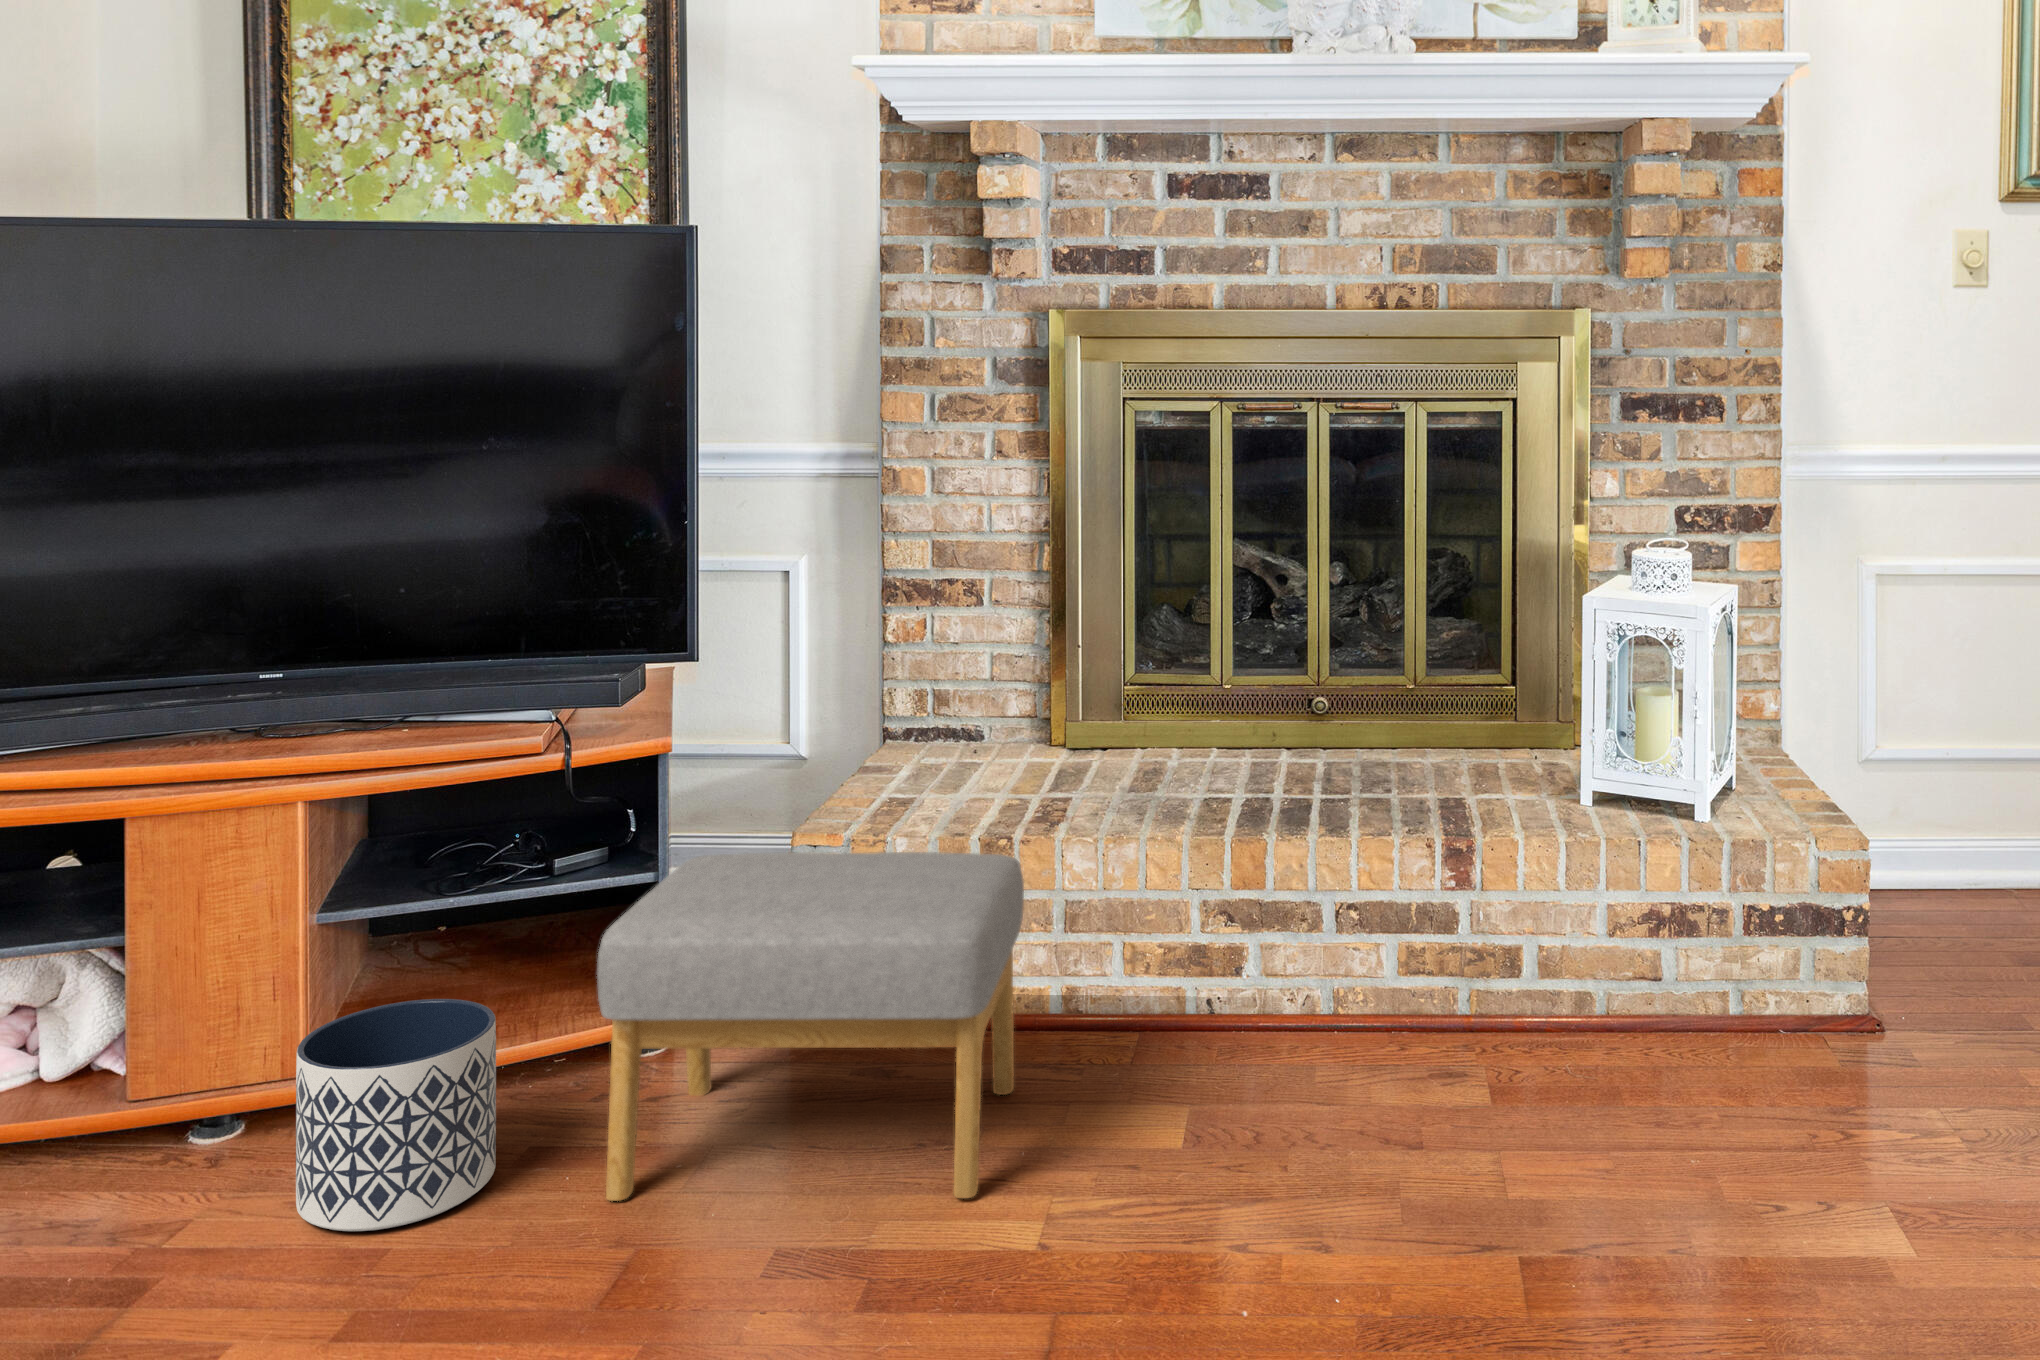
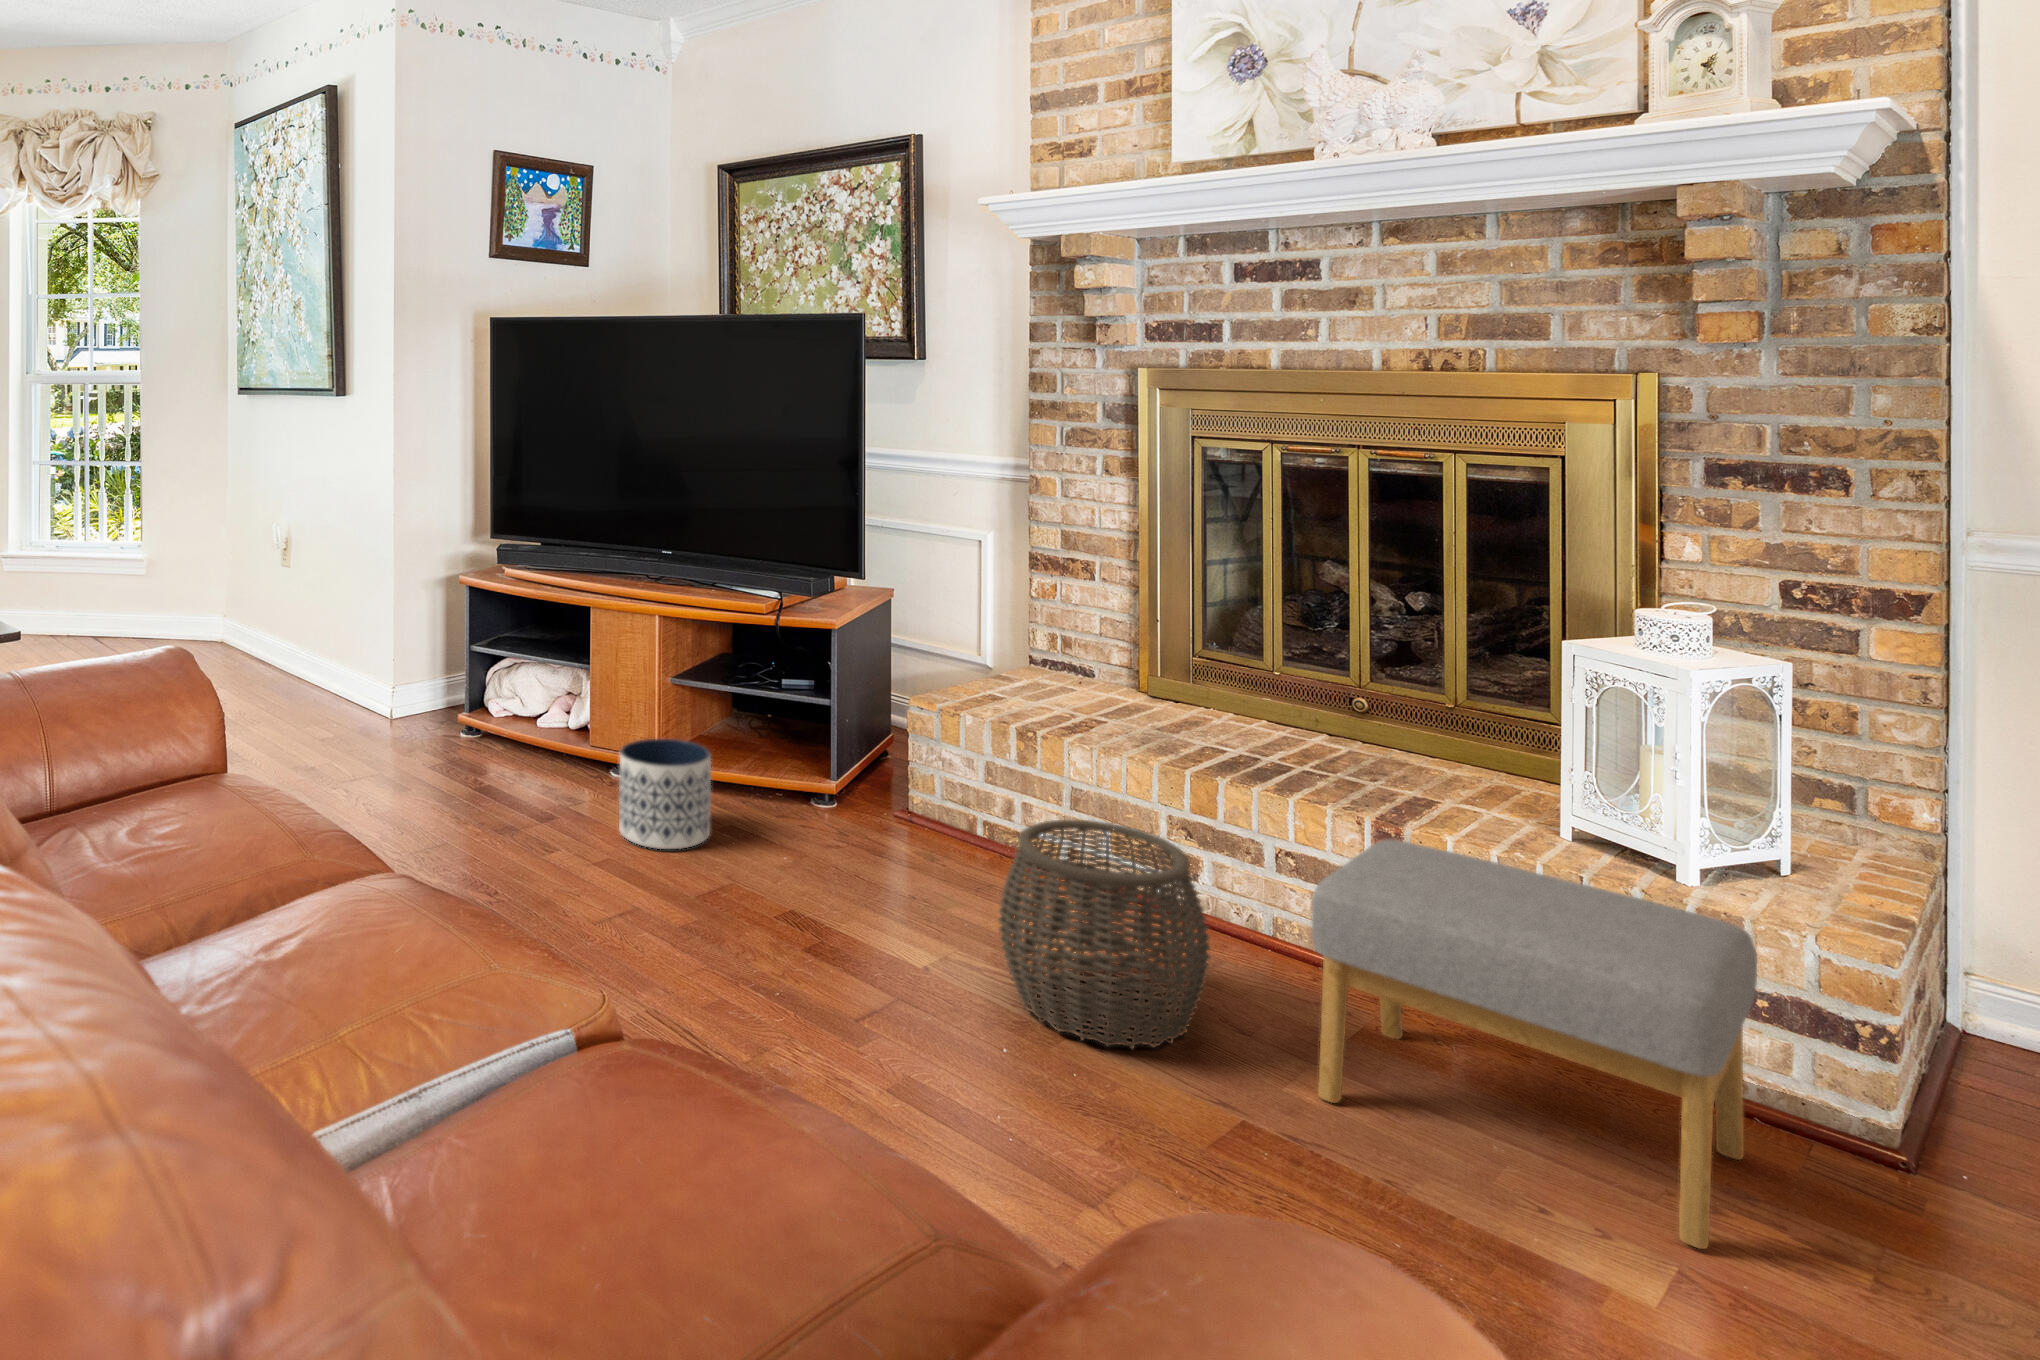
footstool: present [597,852,1024,1201] -> present [1311,839,1757,1249]
woven basket: none [1127,925,1399,1244] -> present [998,820,1210,1049]

